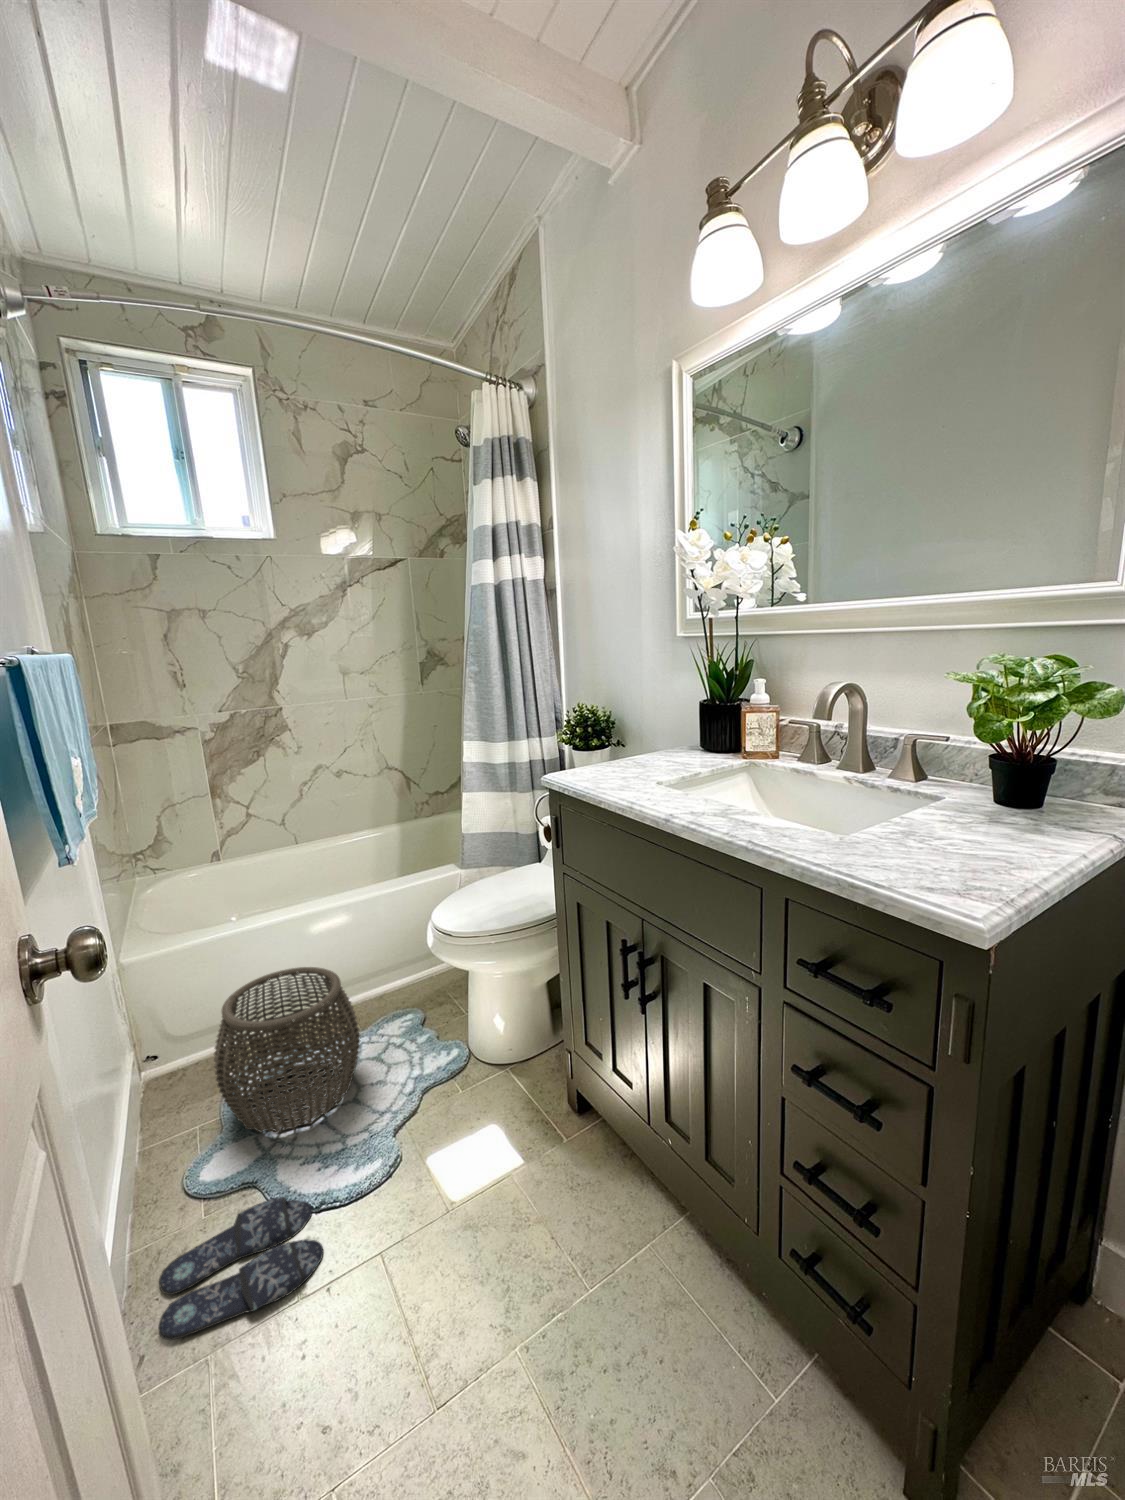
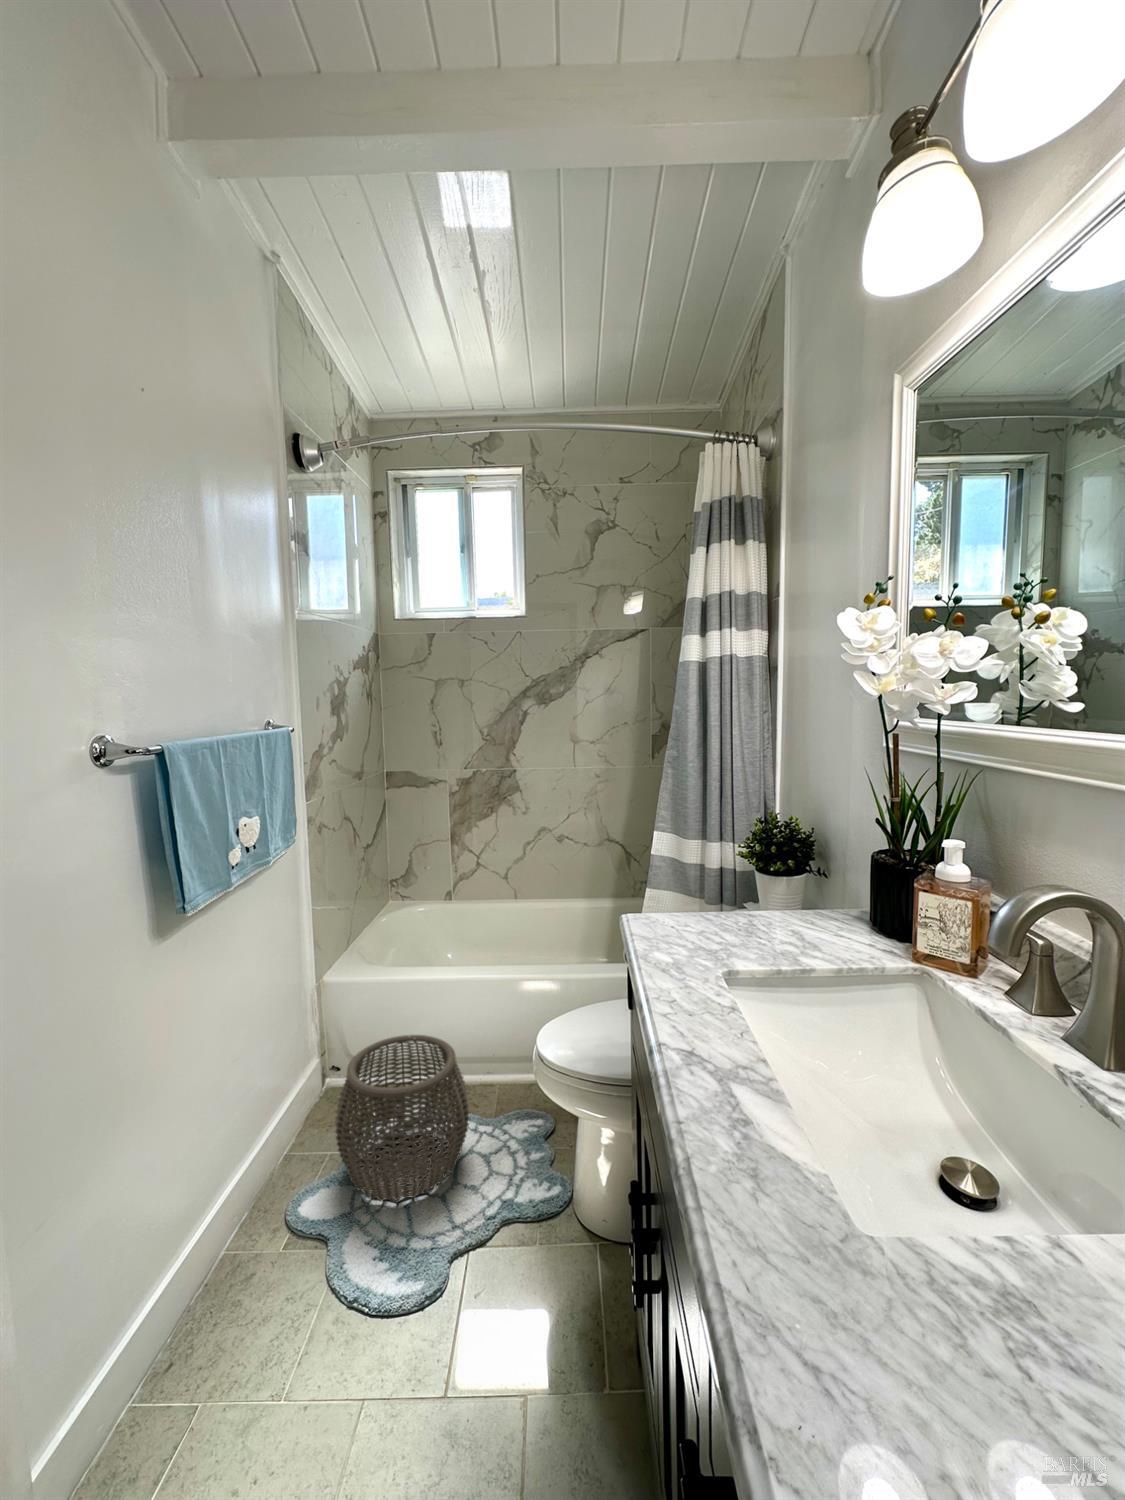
slippers: present [158,1197,323,1340] -> none [186,1266,349,1381]

